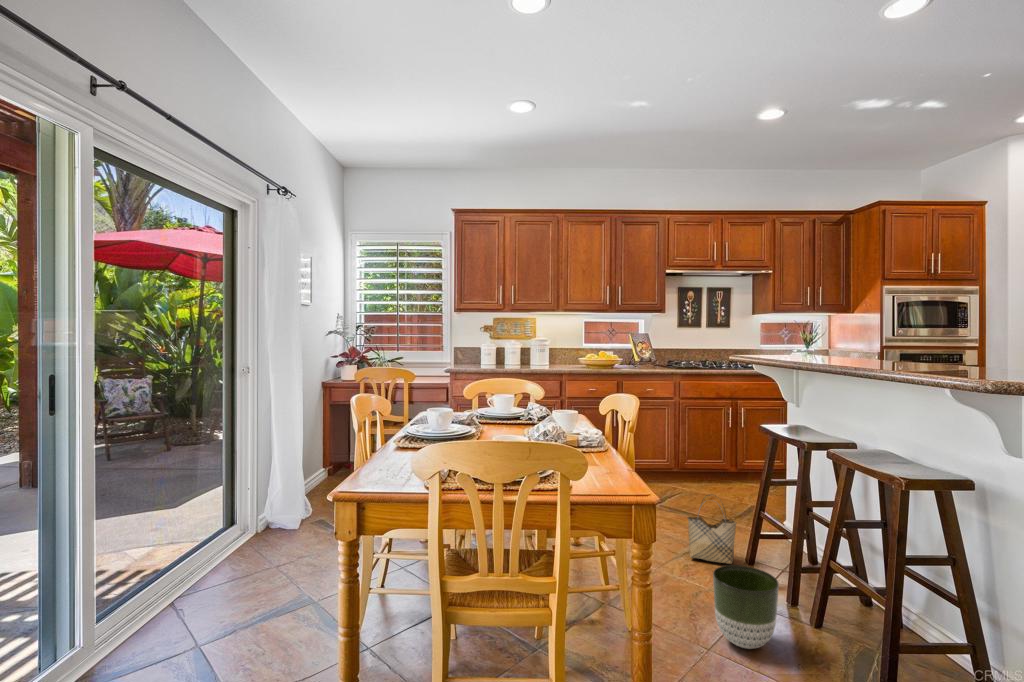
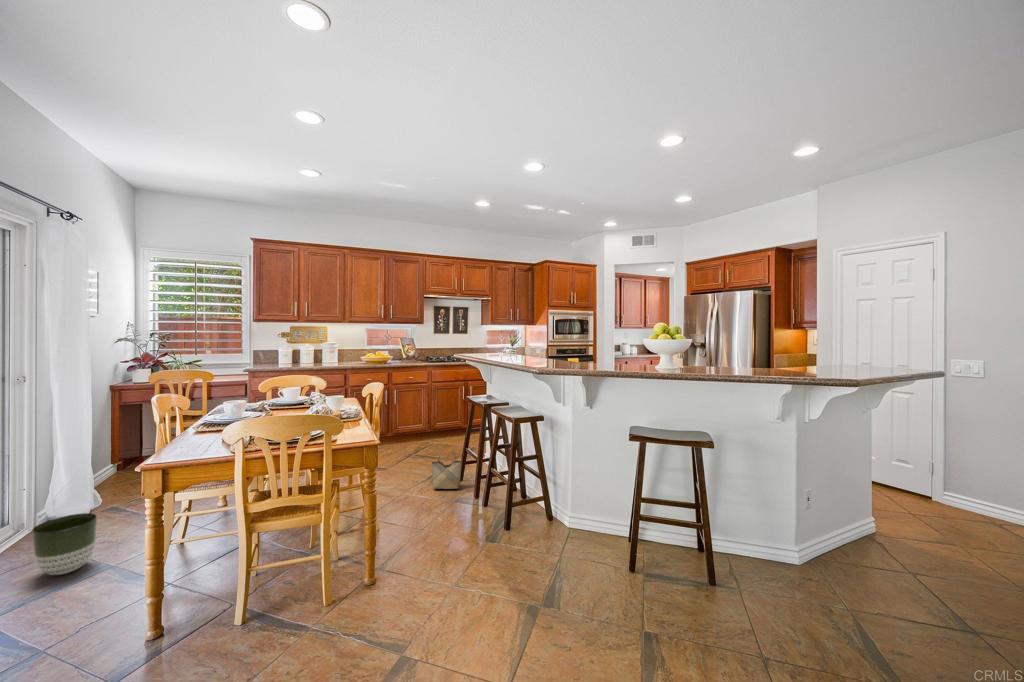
planter: present [713,565,779,649] -> present [32,513,97,575]

